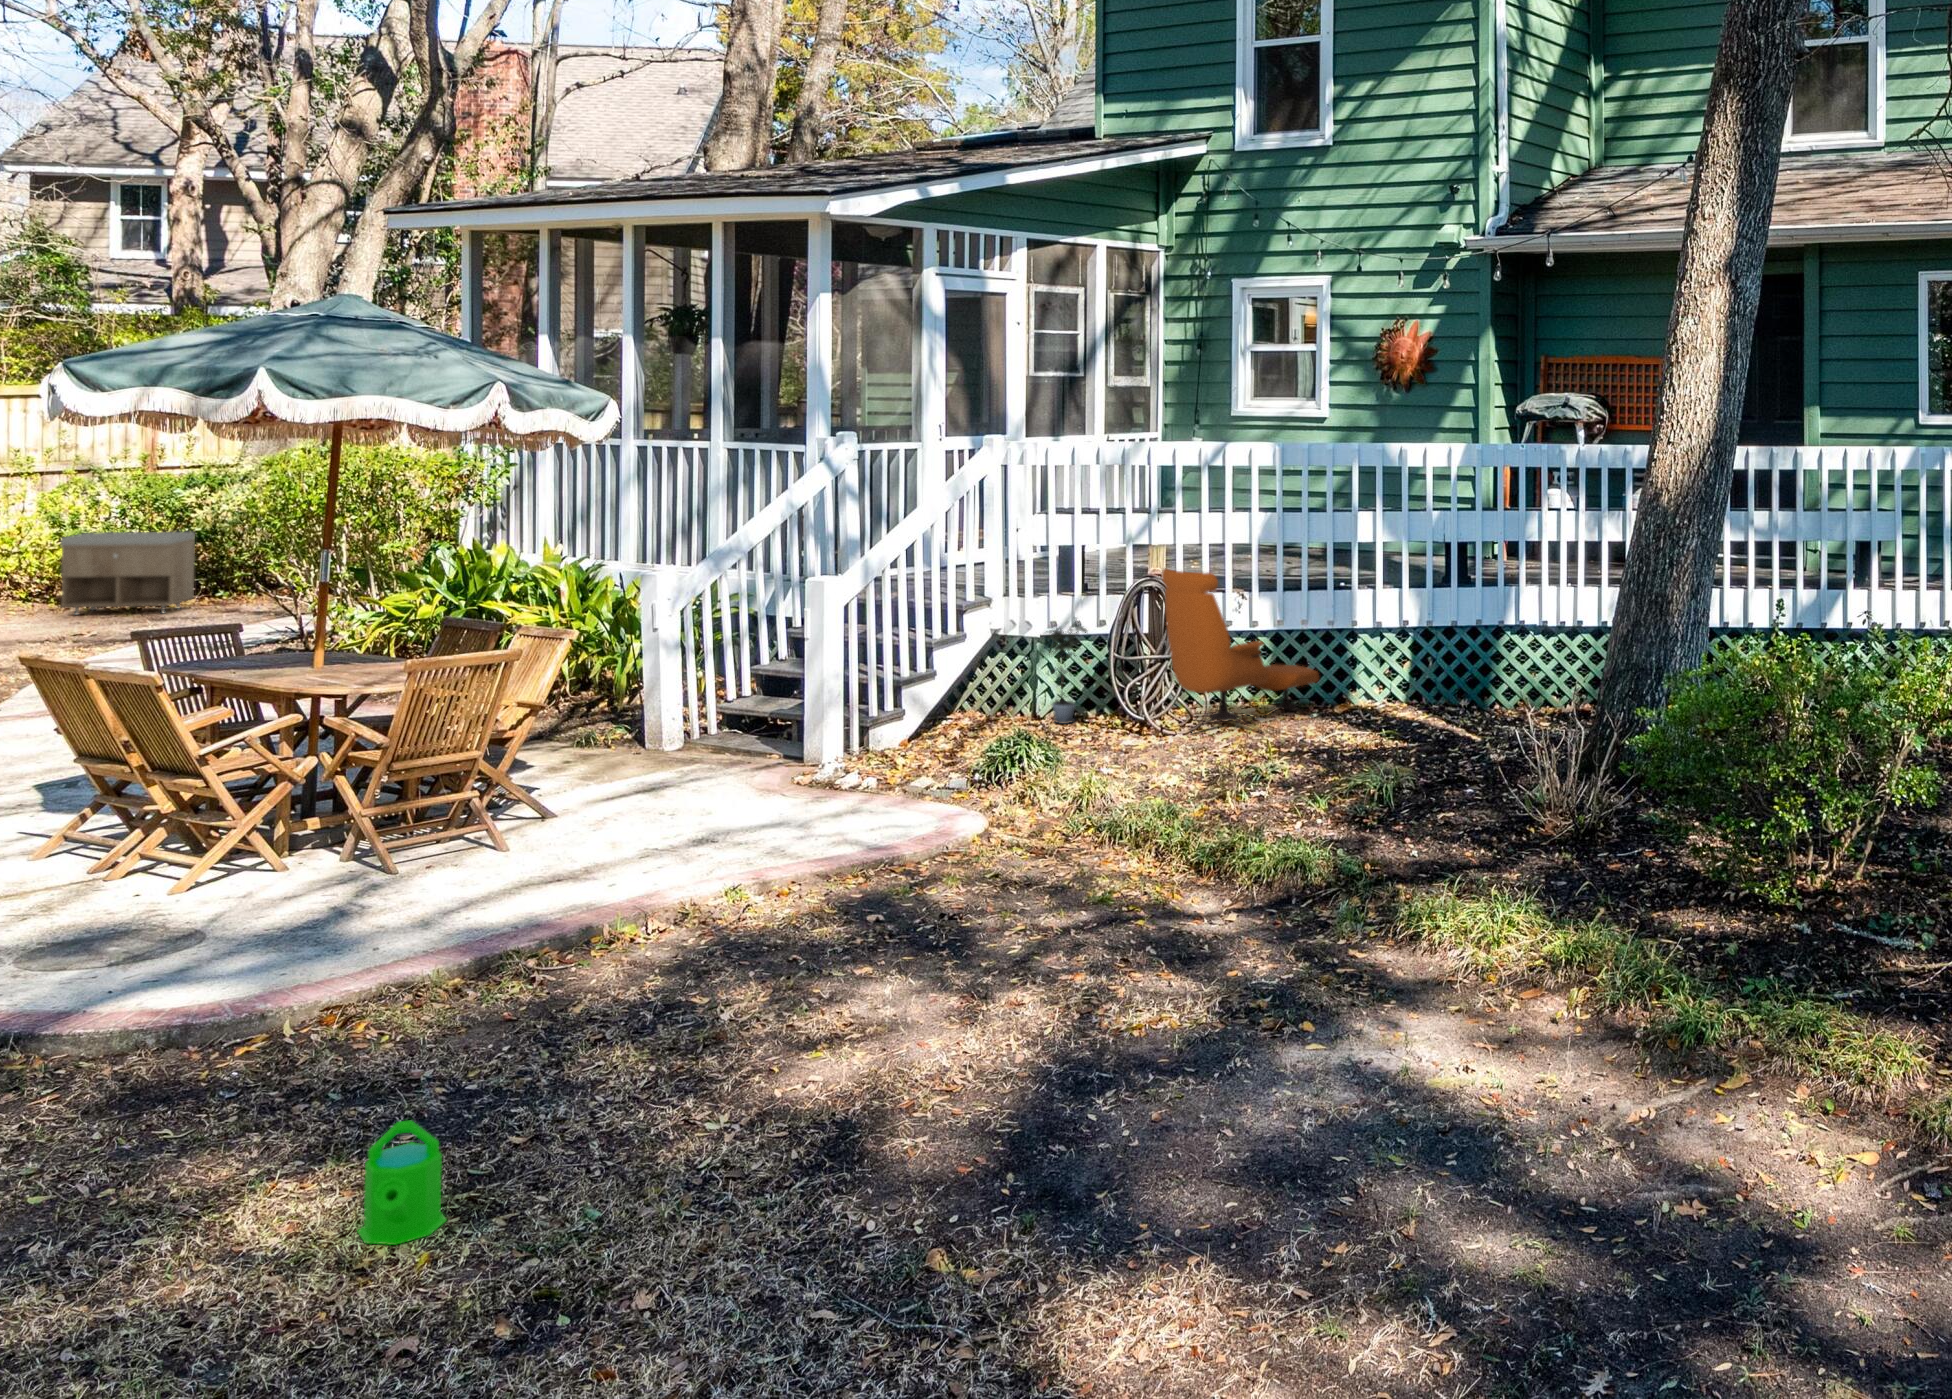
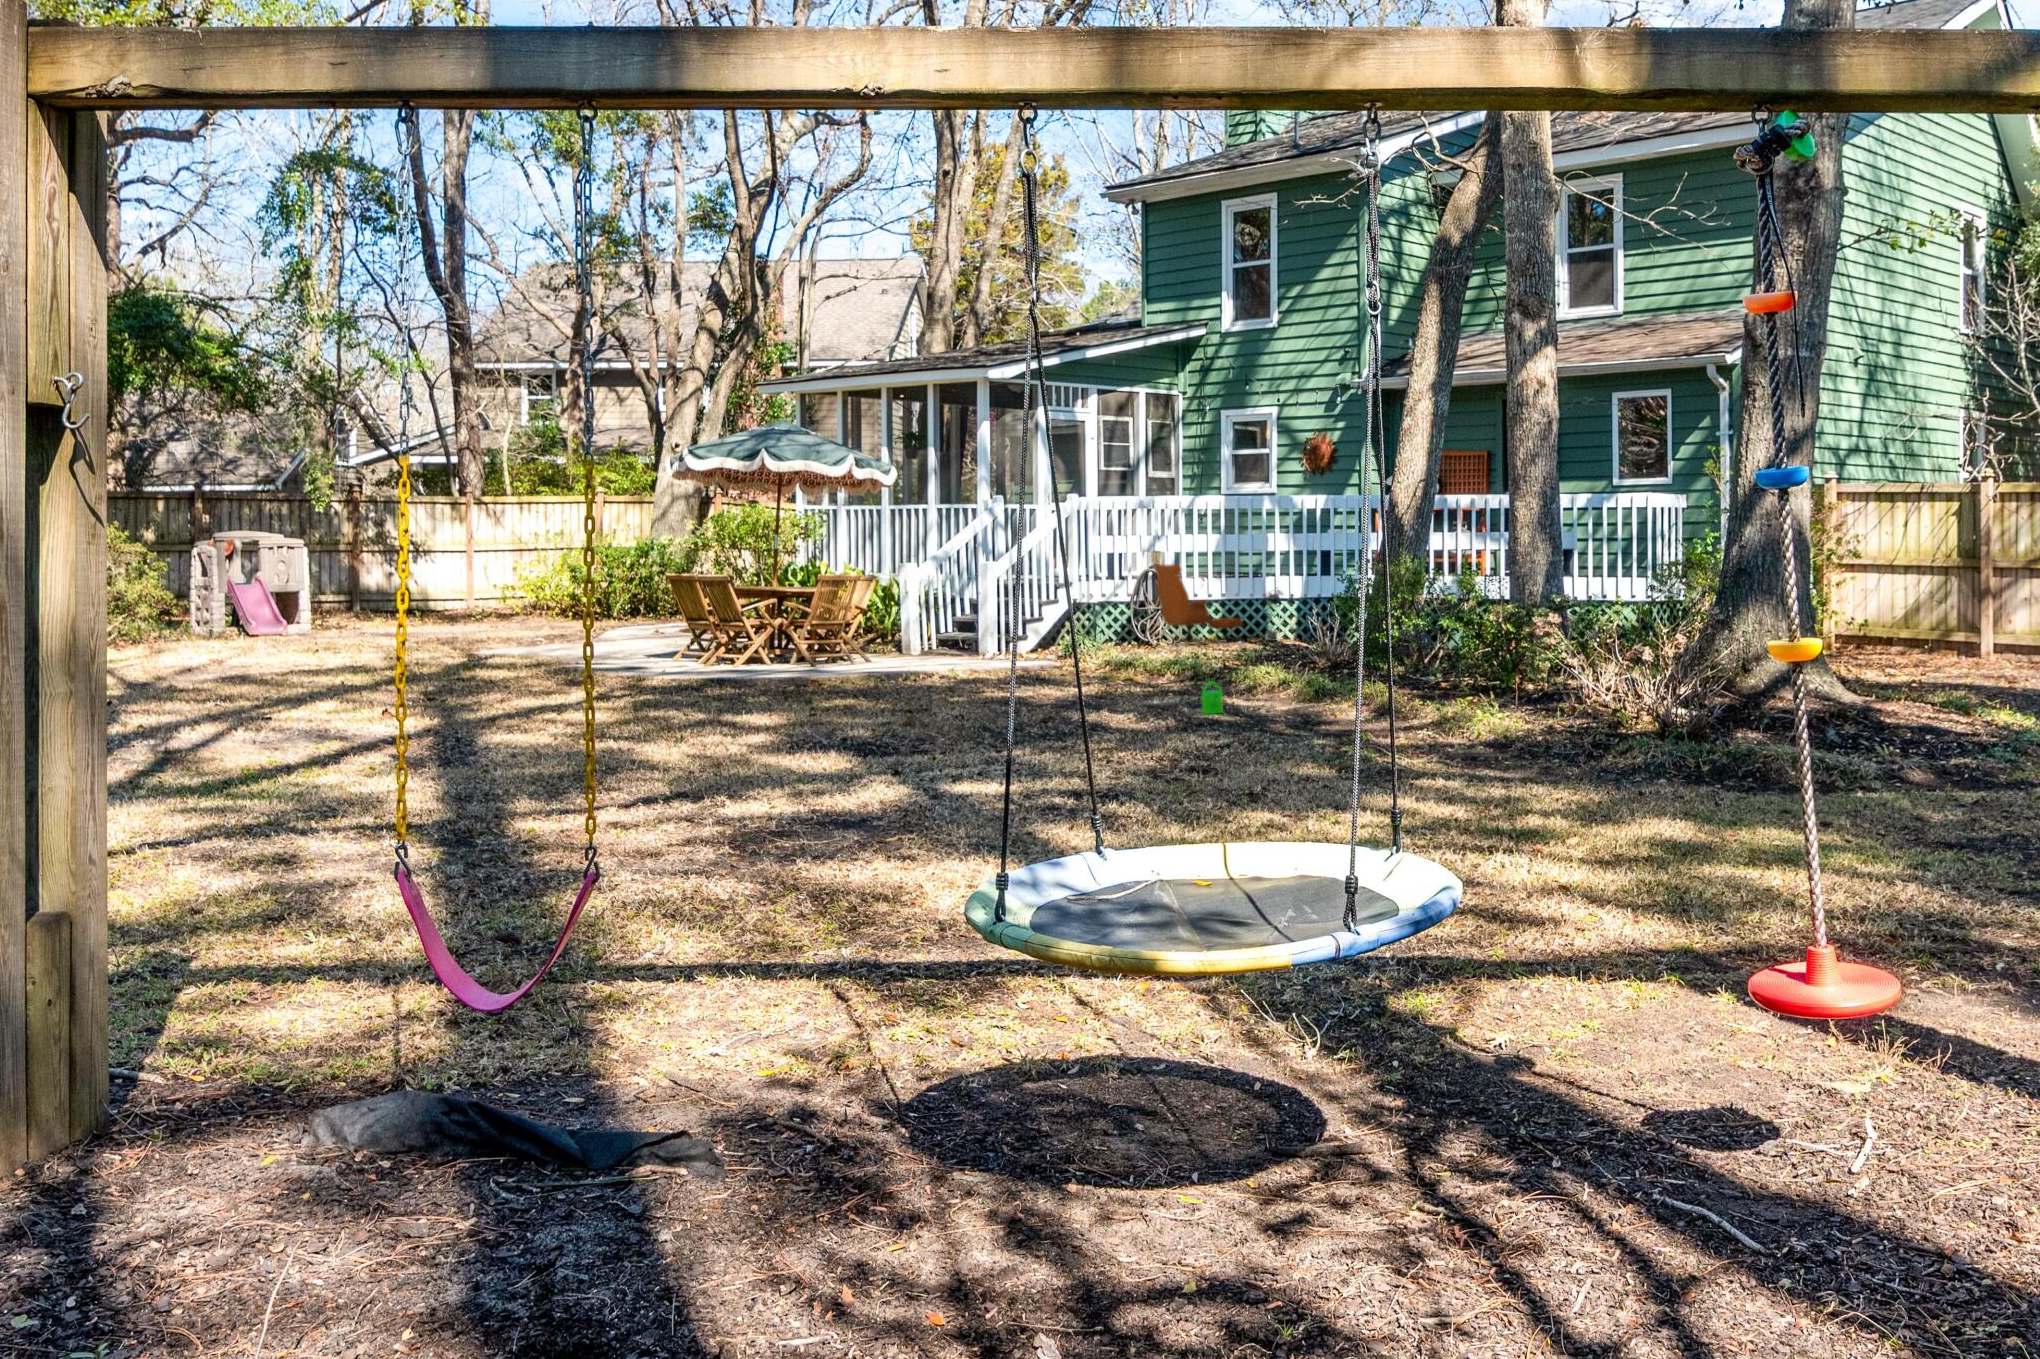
storage bench: present [61,532,195,615] -> none [564,573,632,620]
potted plant: present [1046,618,1087,724] -> present [1264,590,1282,641]
watering can: present [357,1120,446,1245] -> present [1202,681,1223,714]

